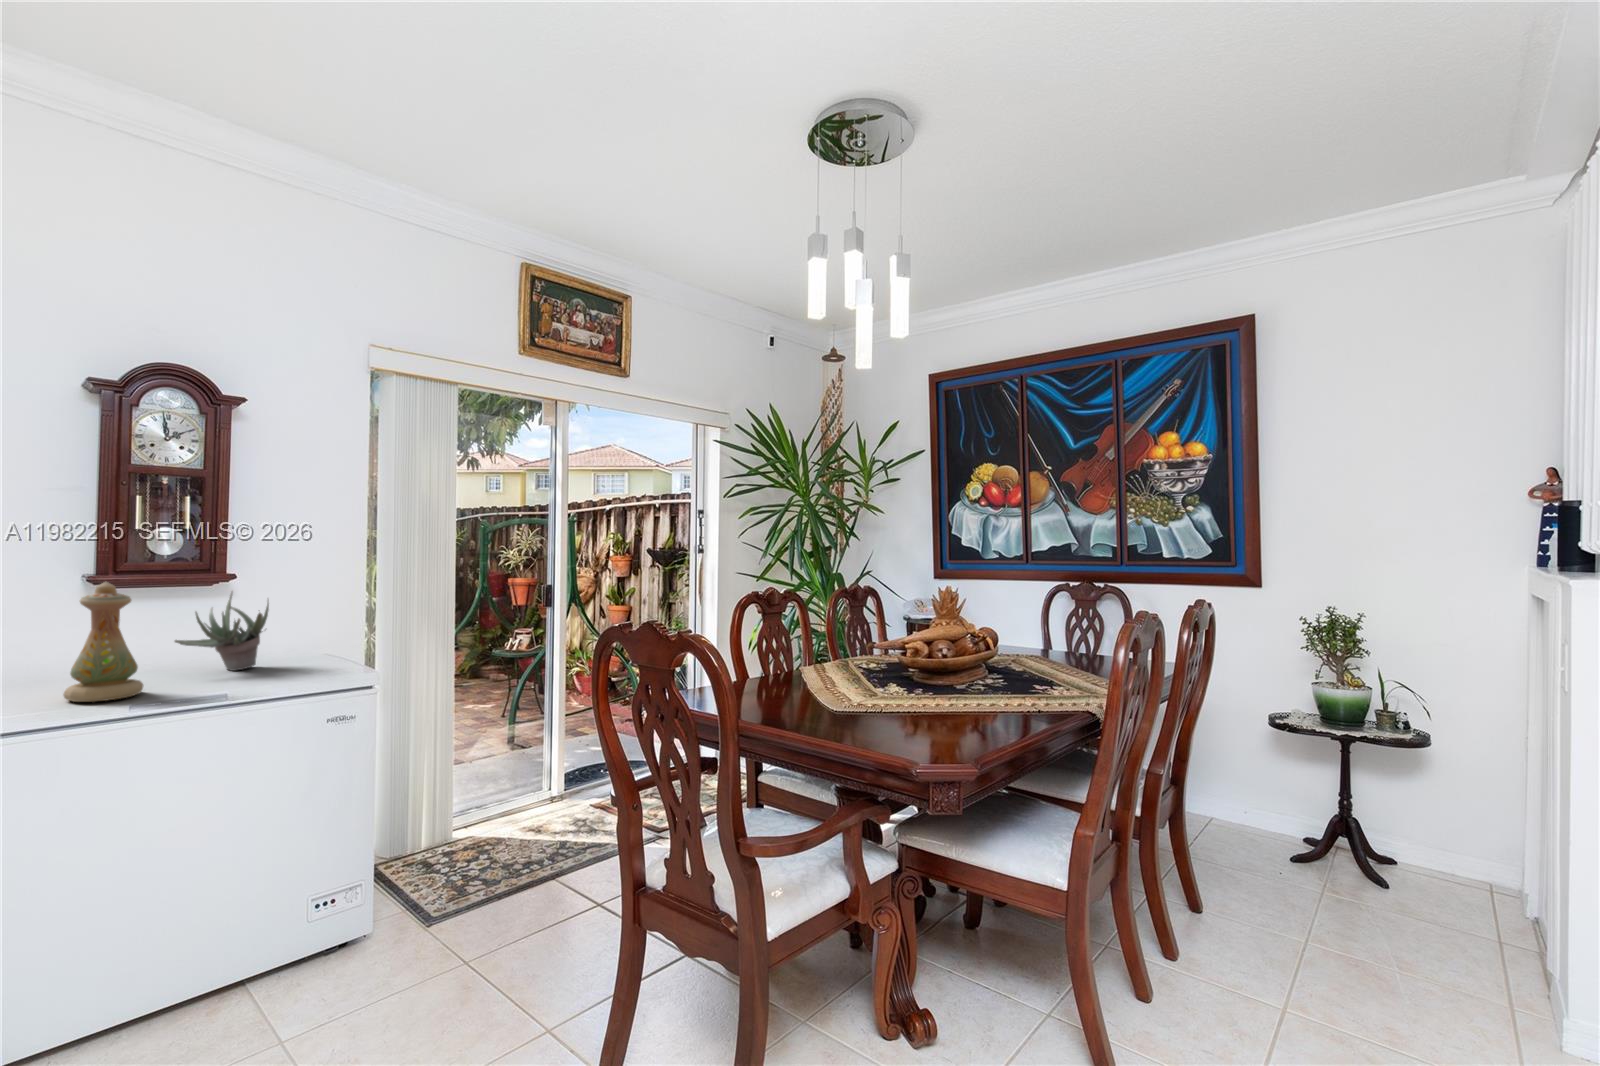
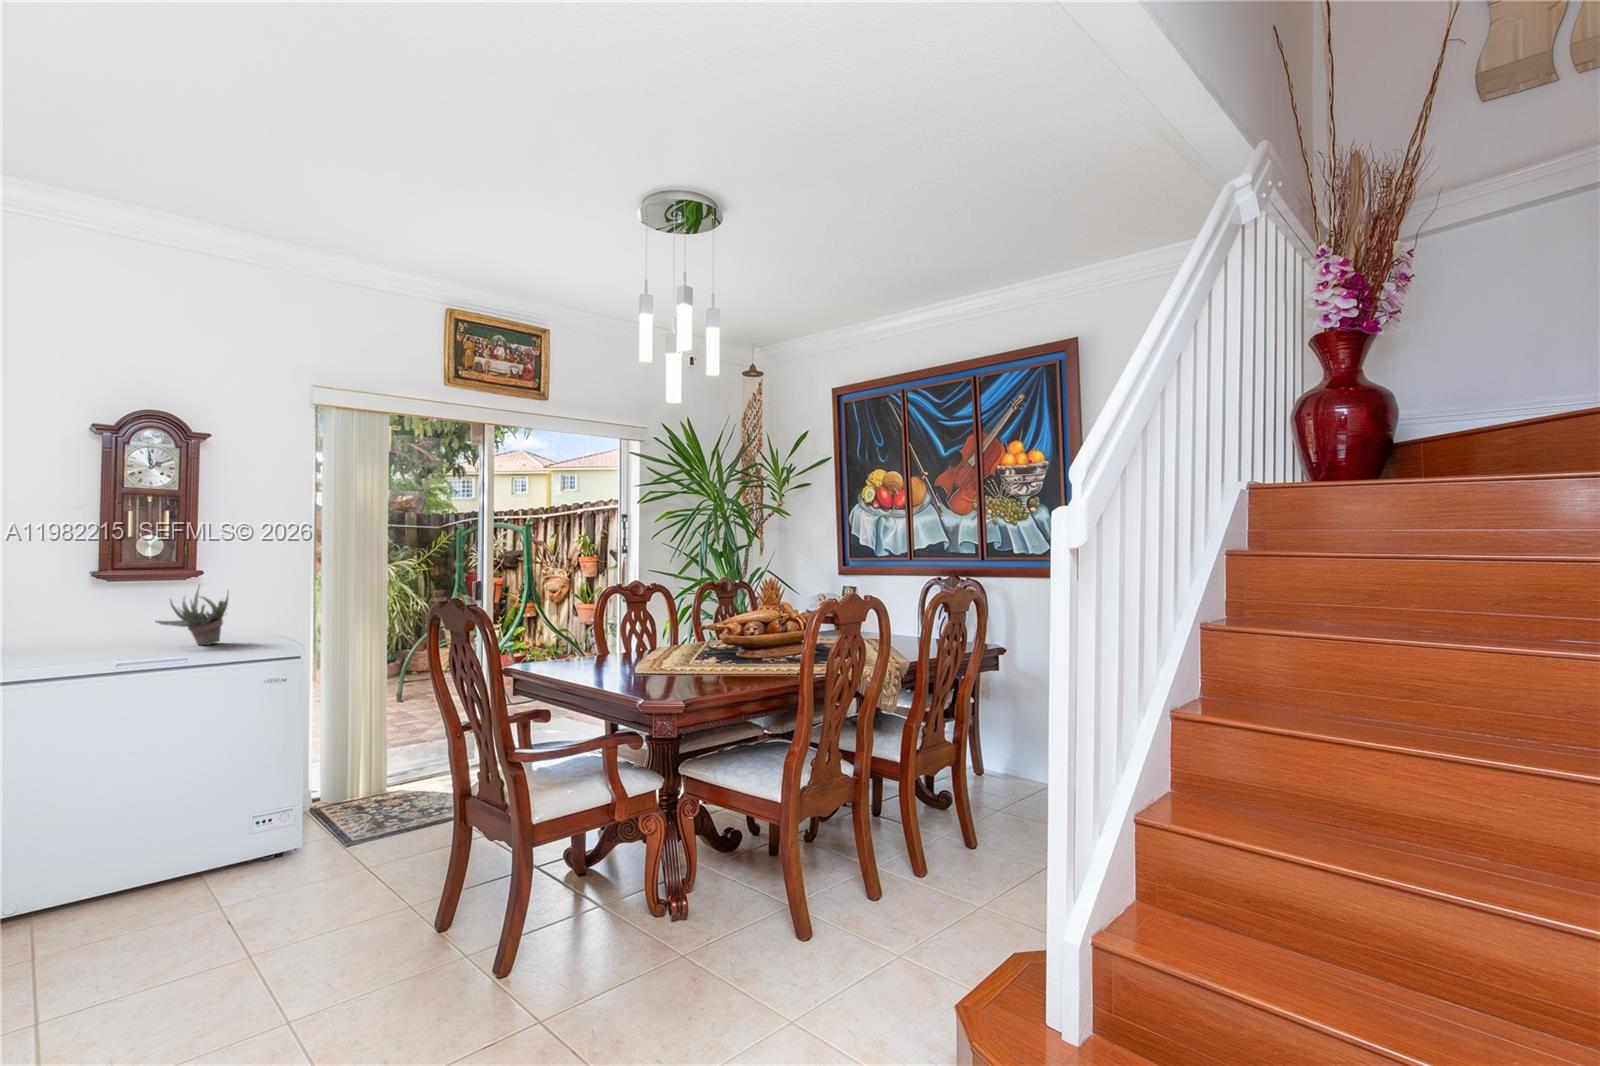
vase: present [63,582,143,702] -> none [71,575,129,663]

